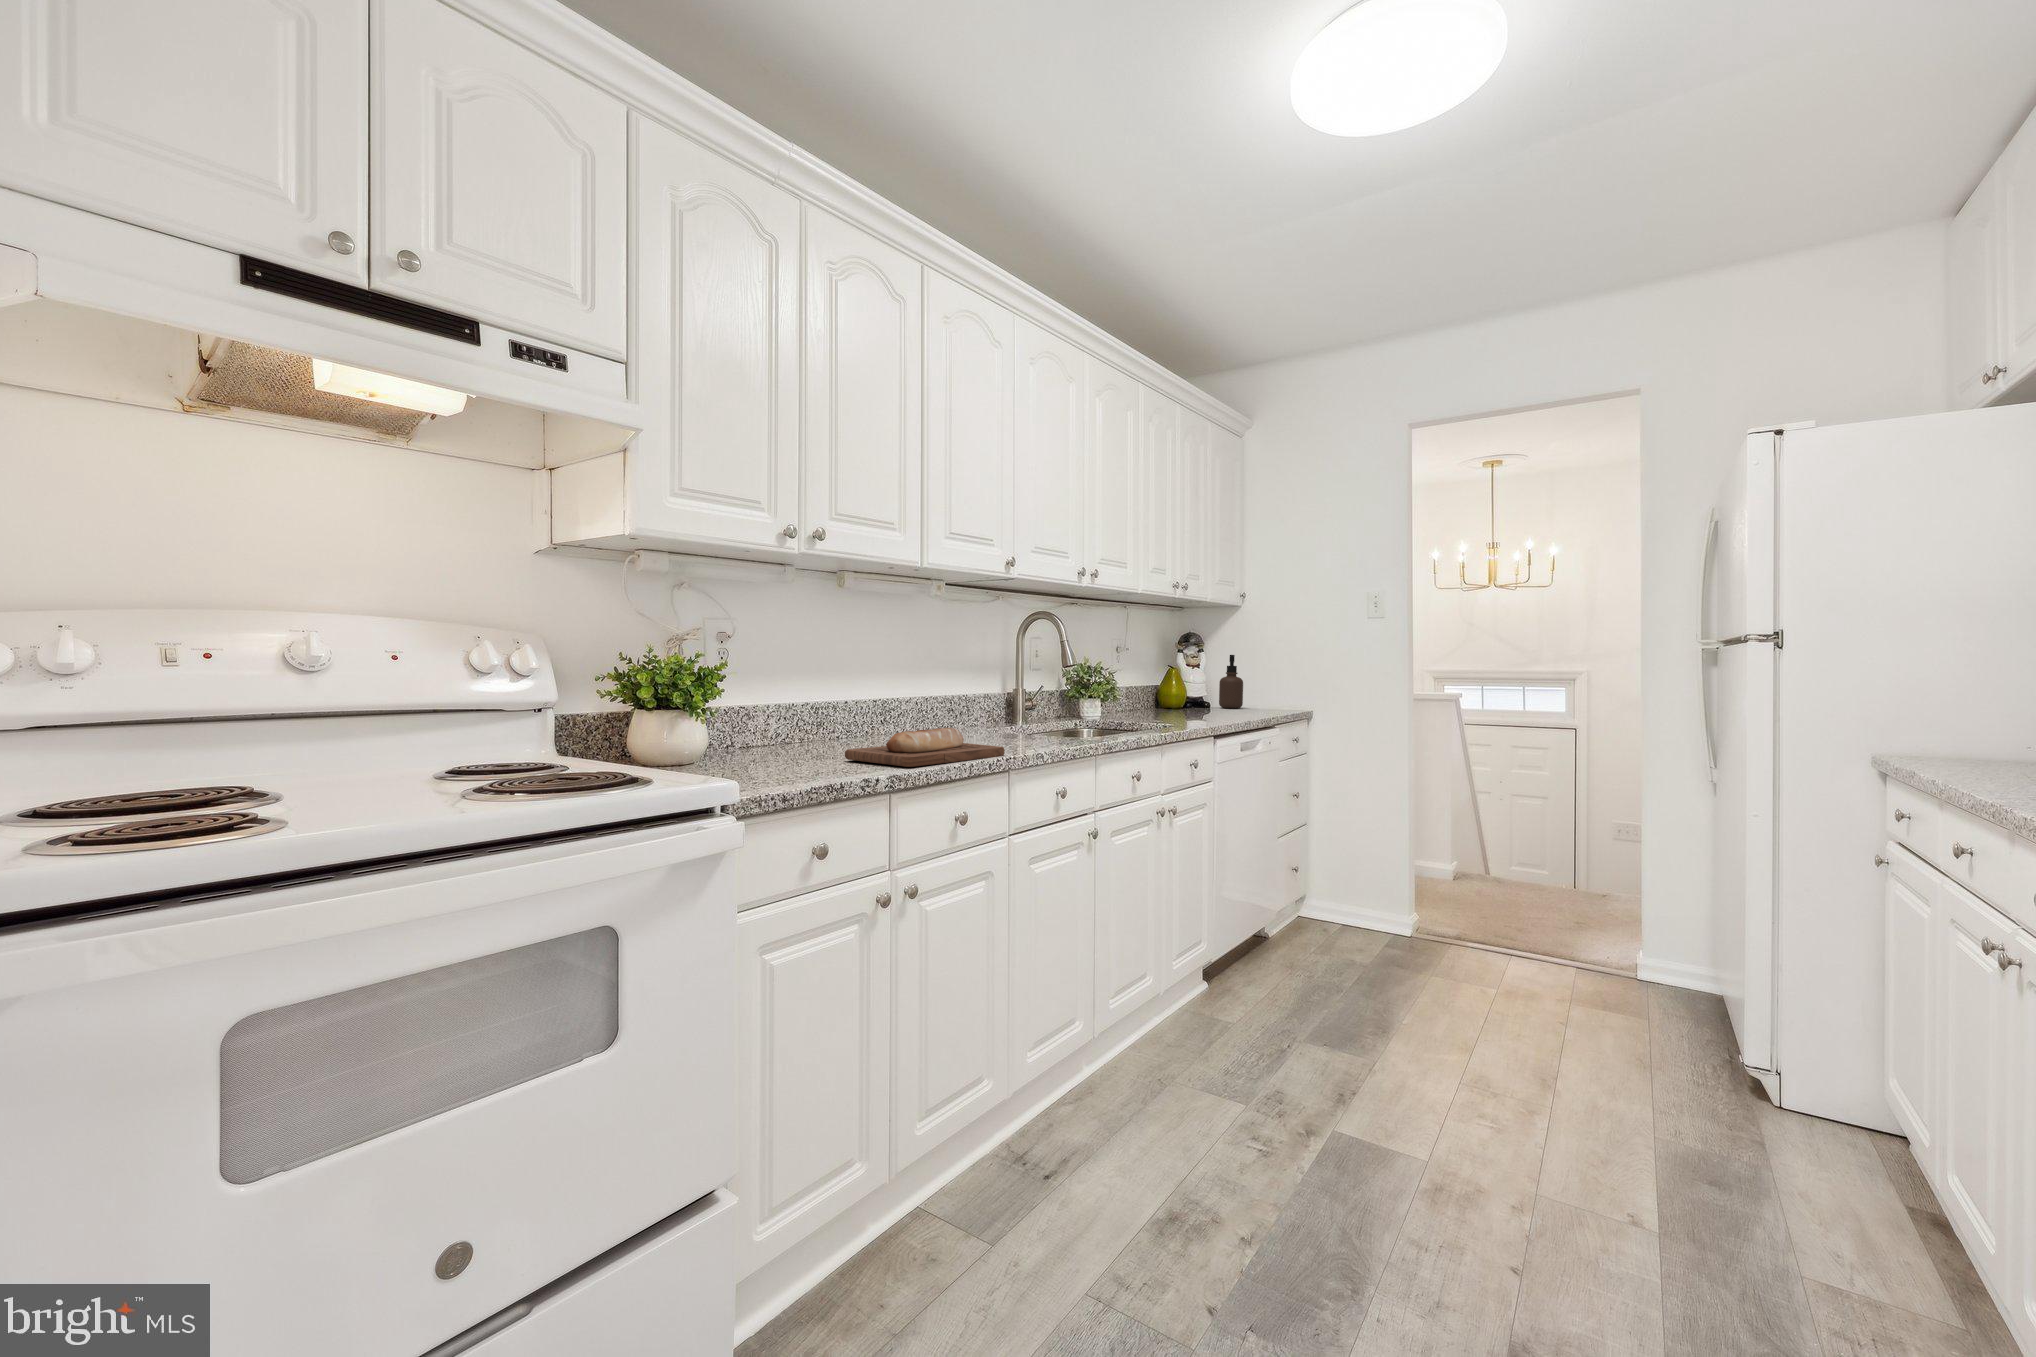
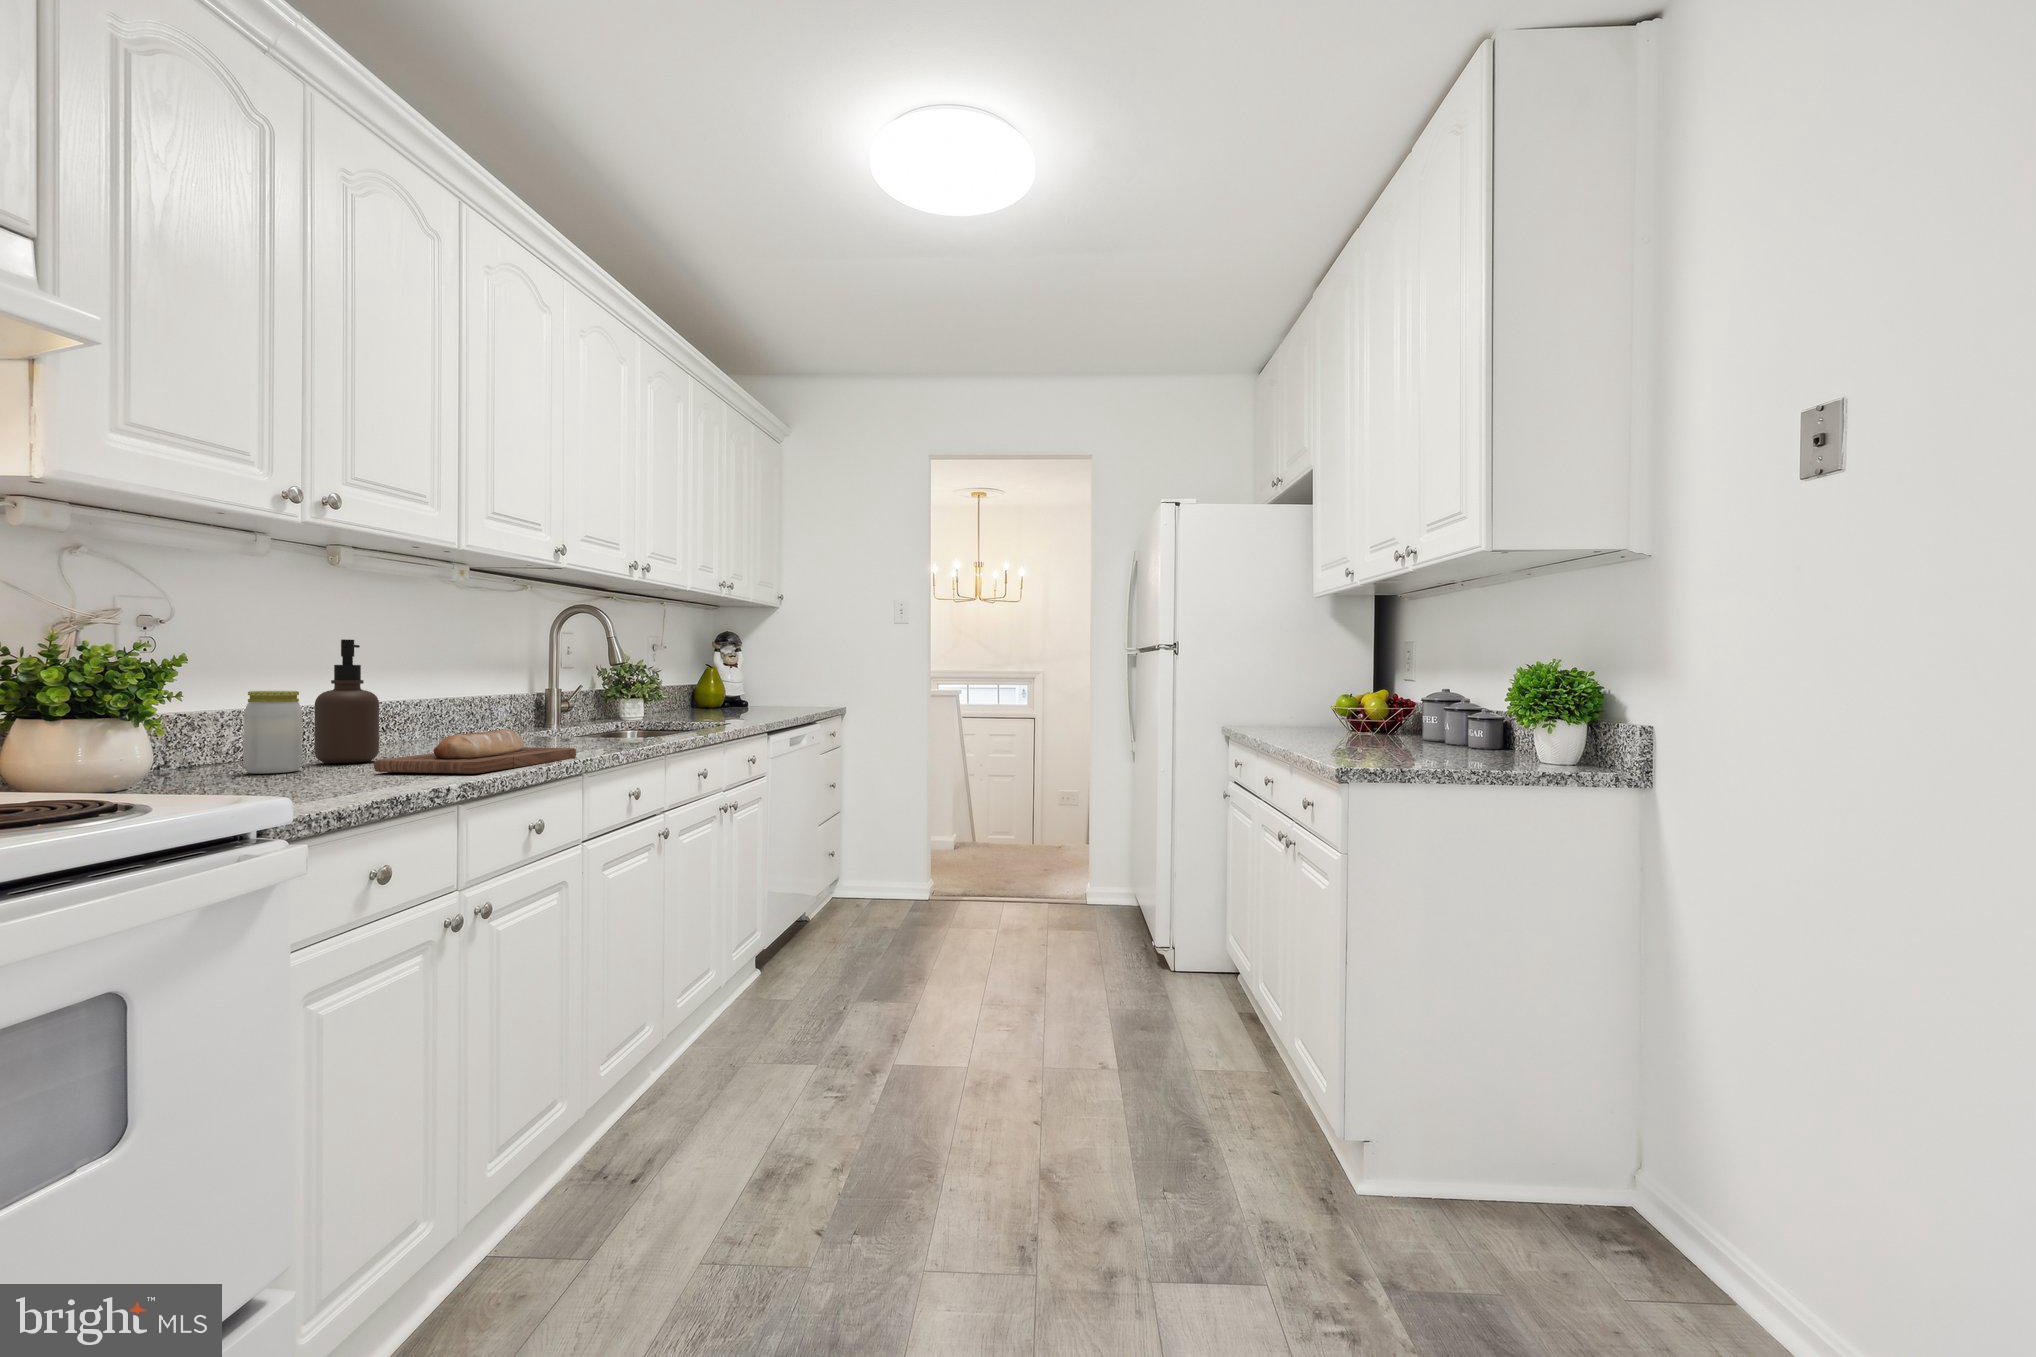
soap dispenser: present [1219,655,1243,708] -> present [314,639,379,763]
jar: none [769,690,806,755] -> present [243,691,302,773]

